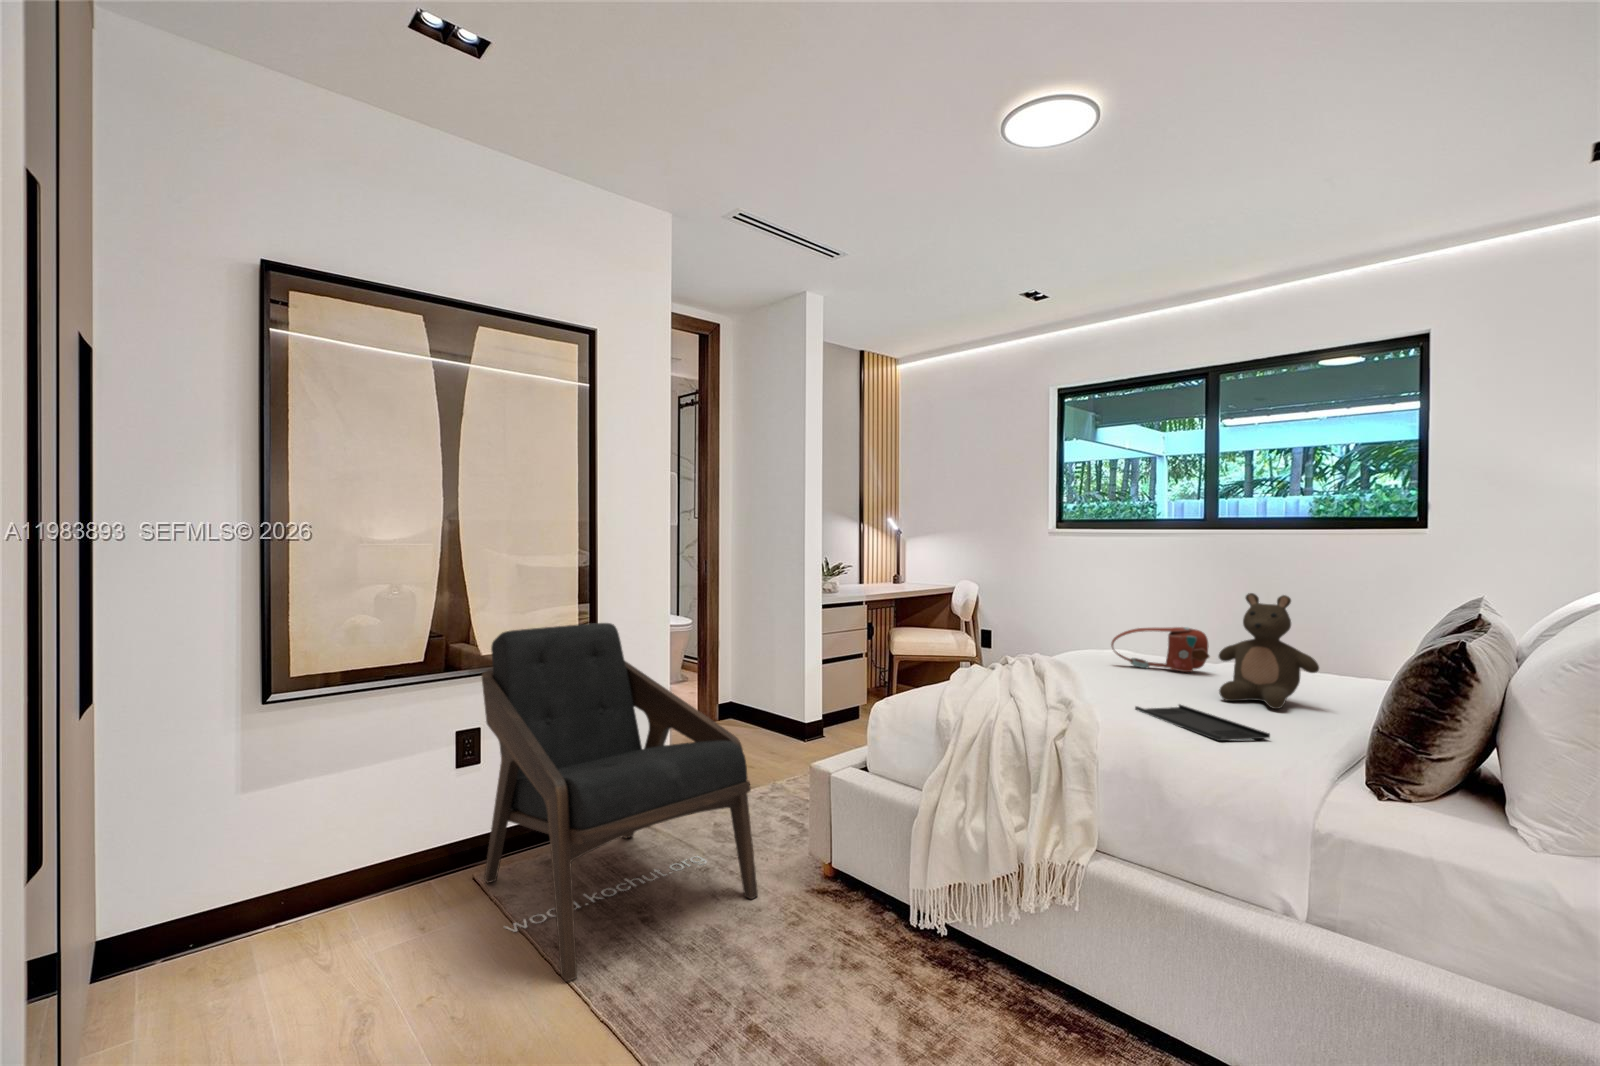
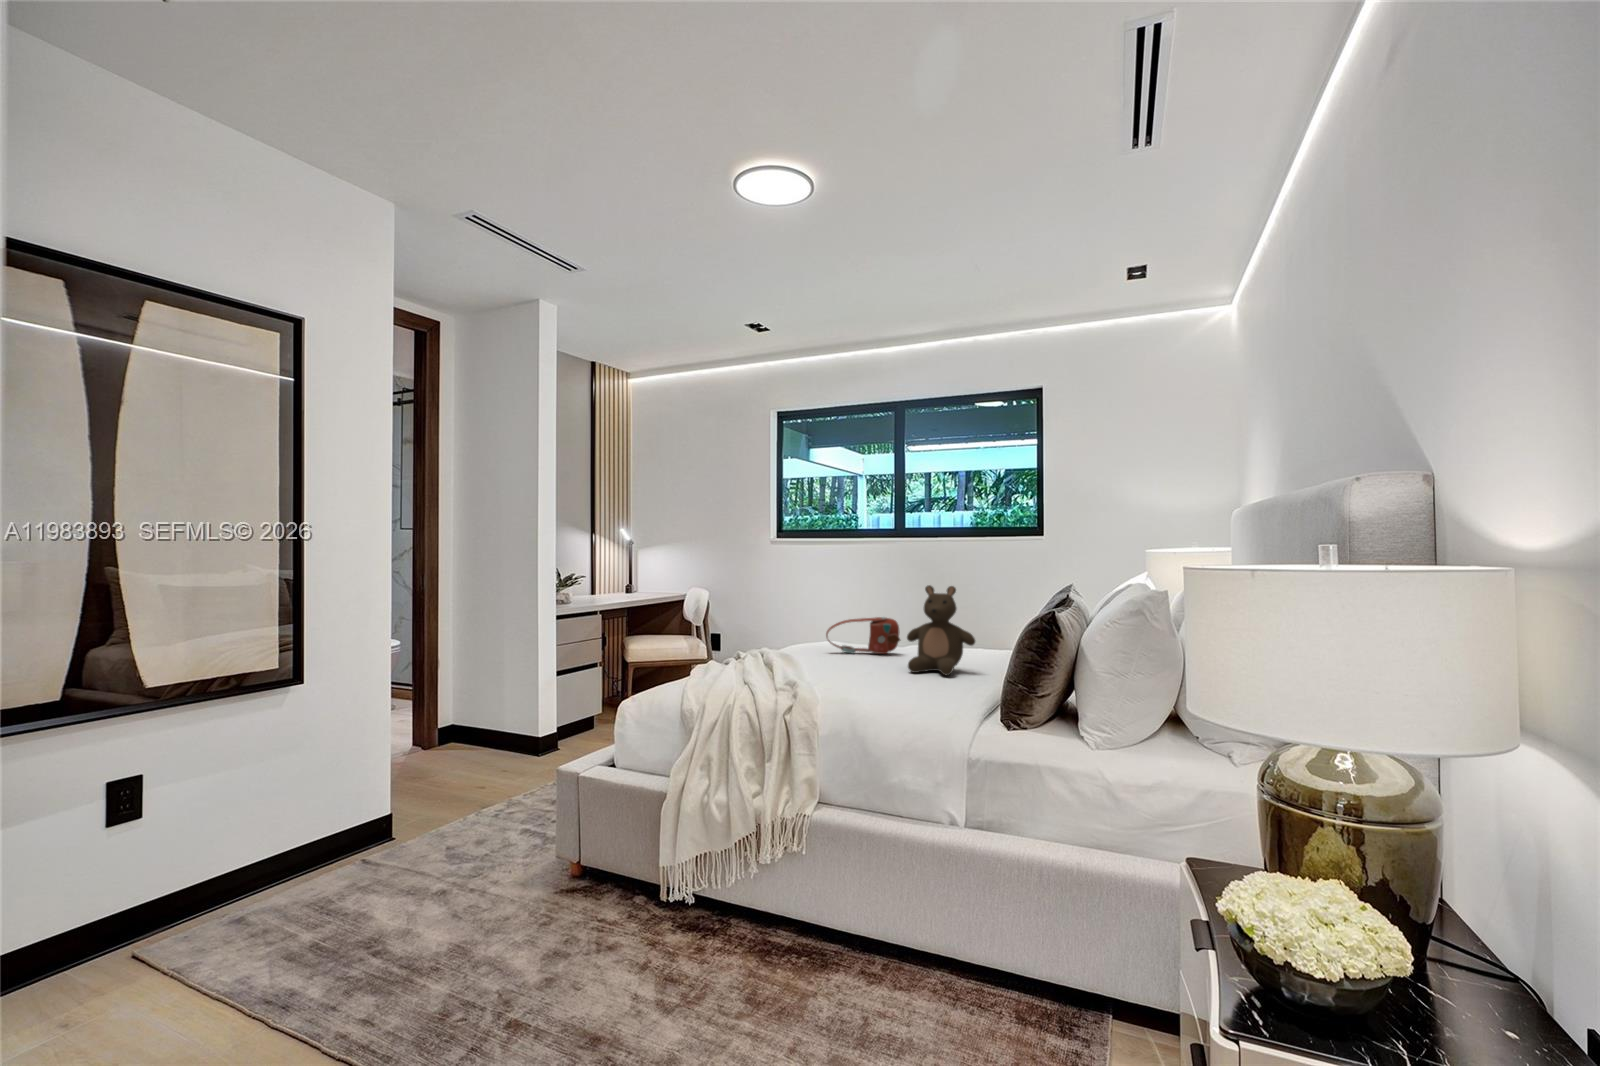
lounge chair: present [481,623,758,981] -> none [150,642,504,1031]
tray: present [1135,705,1270,741] -> none [846,678,943,701]

